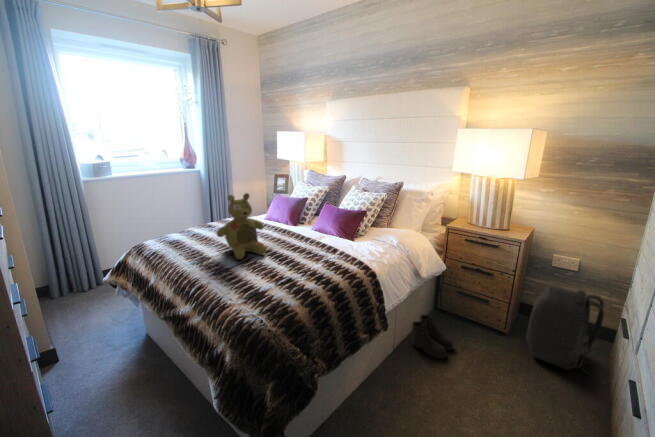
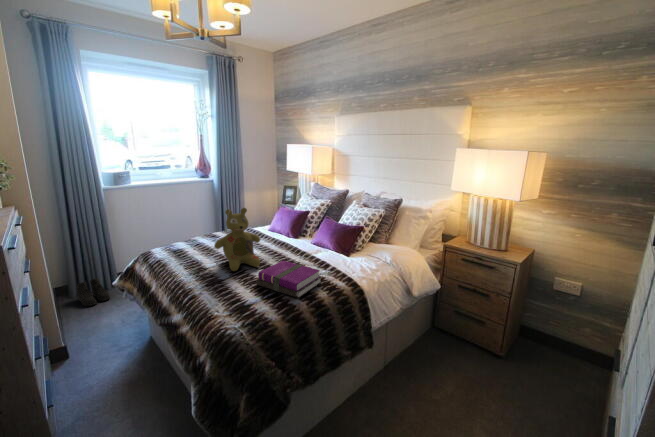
notebook: none [266,246,333,283] -> present [256,261,321,298]
backpack: present [526,286,604,379] -> none [521,311,601,412]
boots: present [412,315,453,359] -> present [76,278,110,306]

